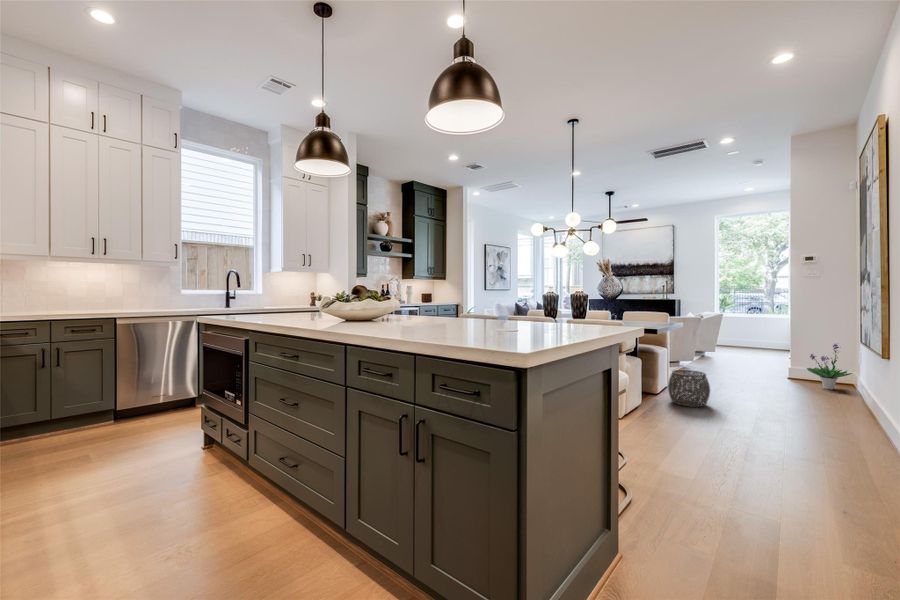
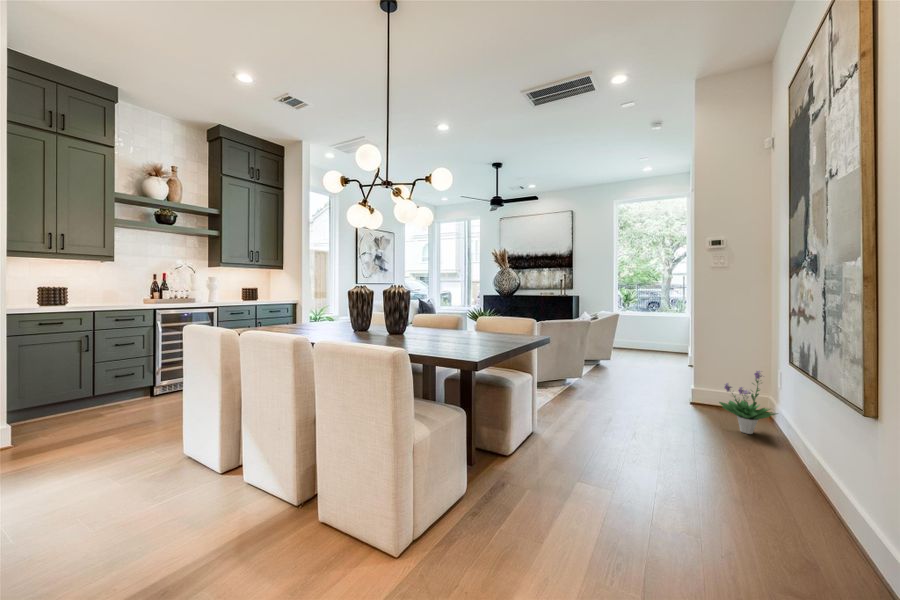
woven basket: present [668,370,710,407] -> none [526,428,591,503]

